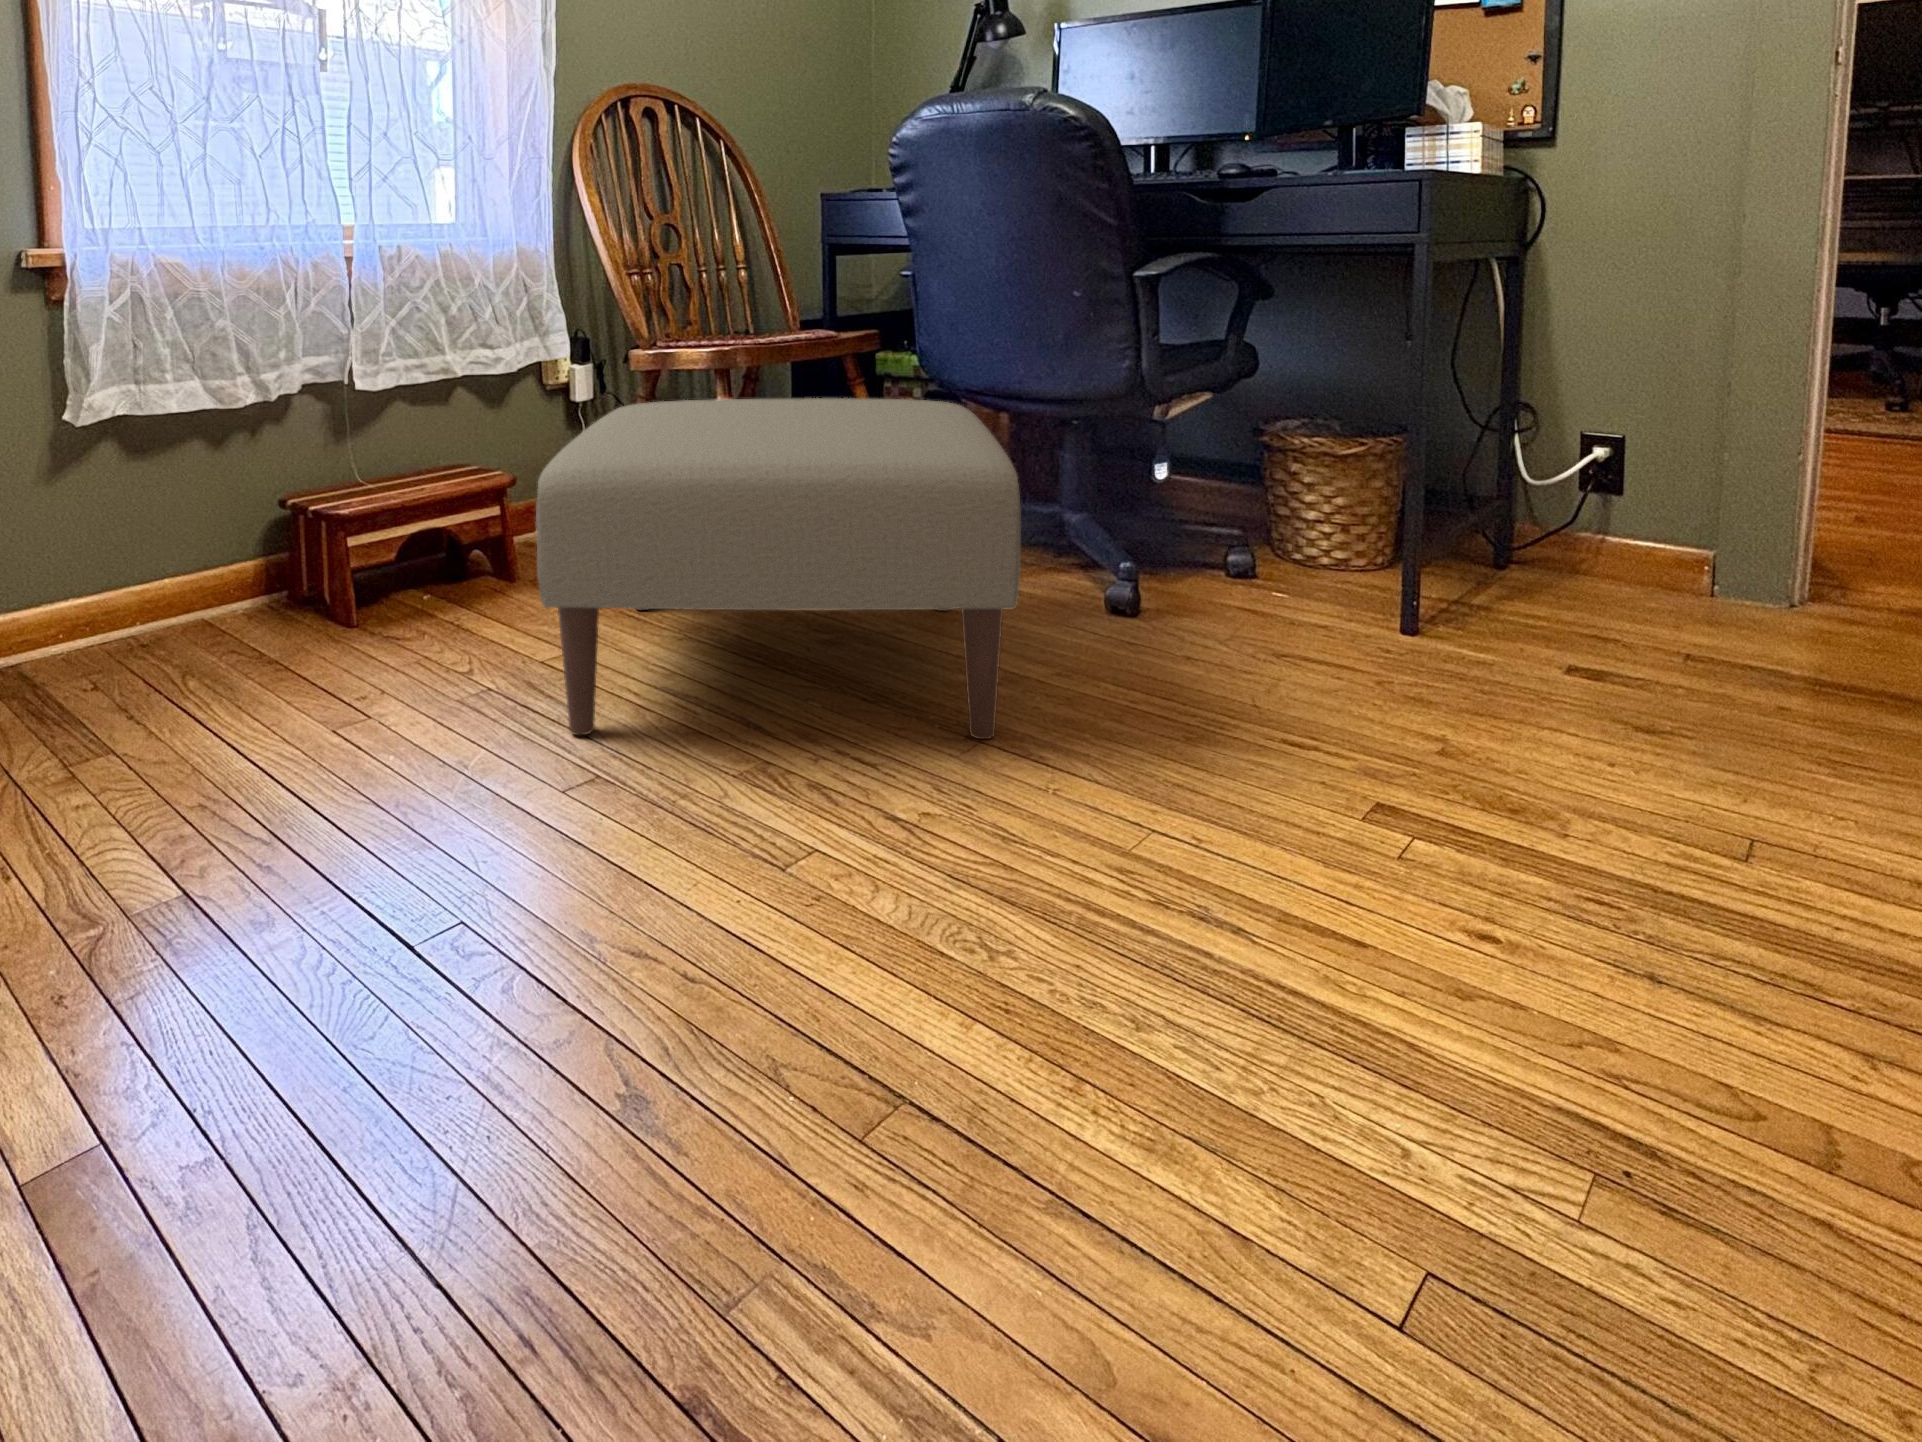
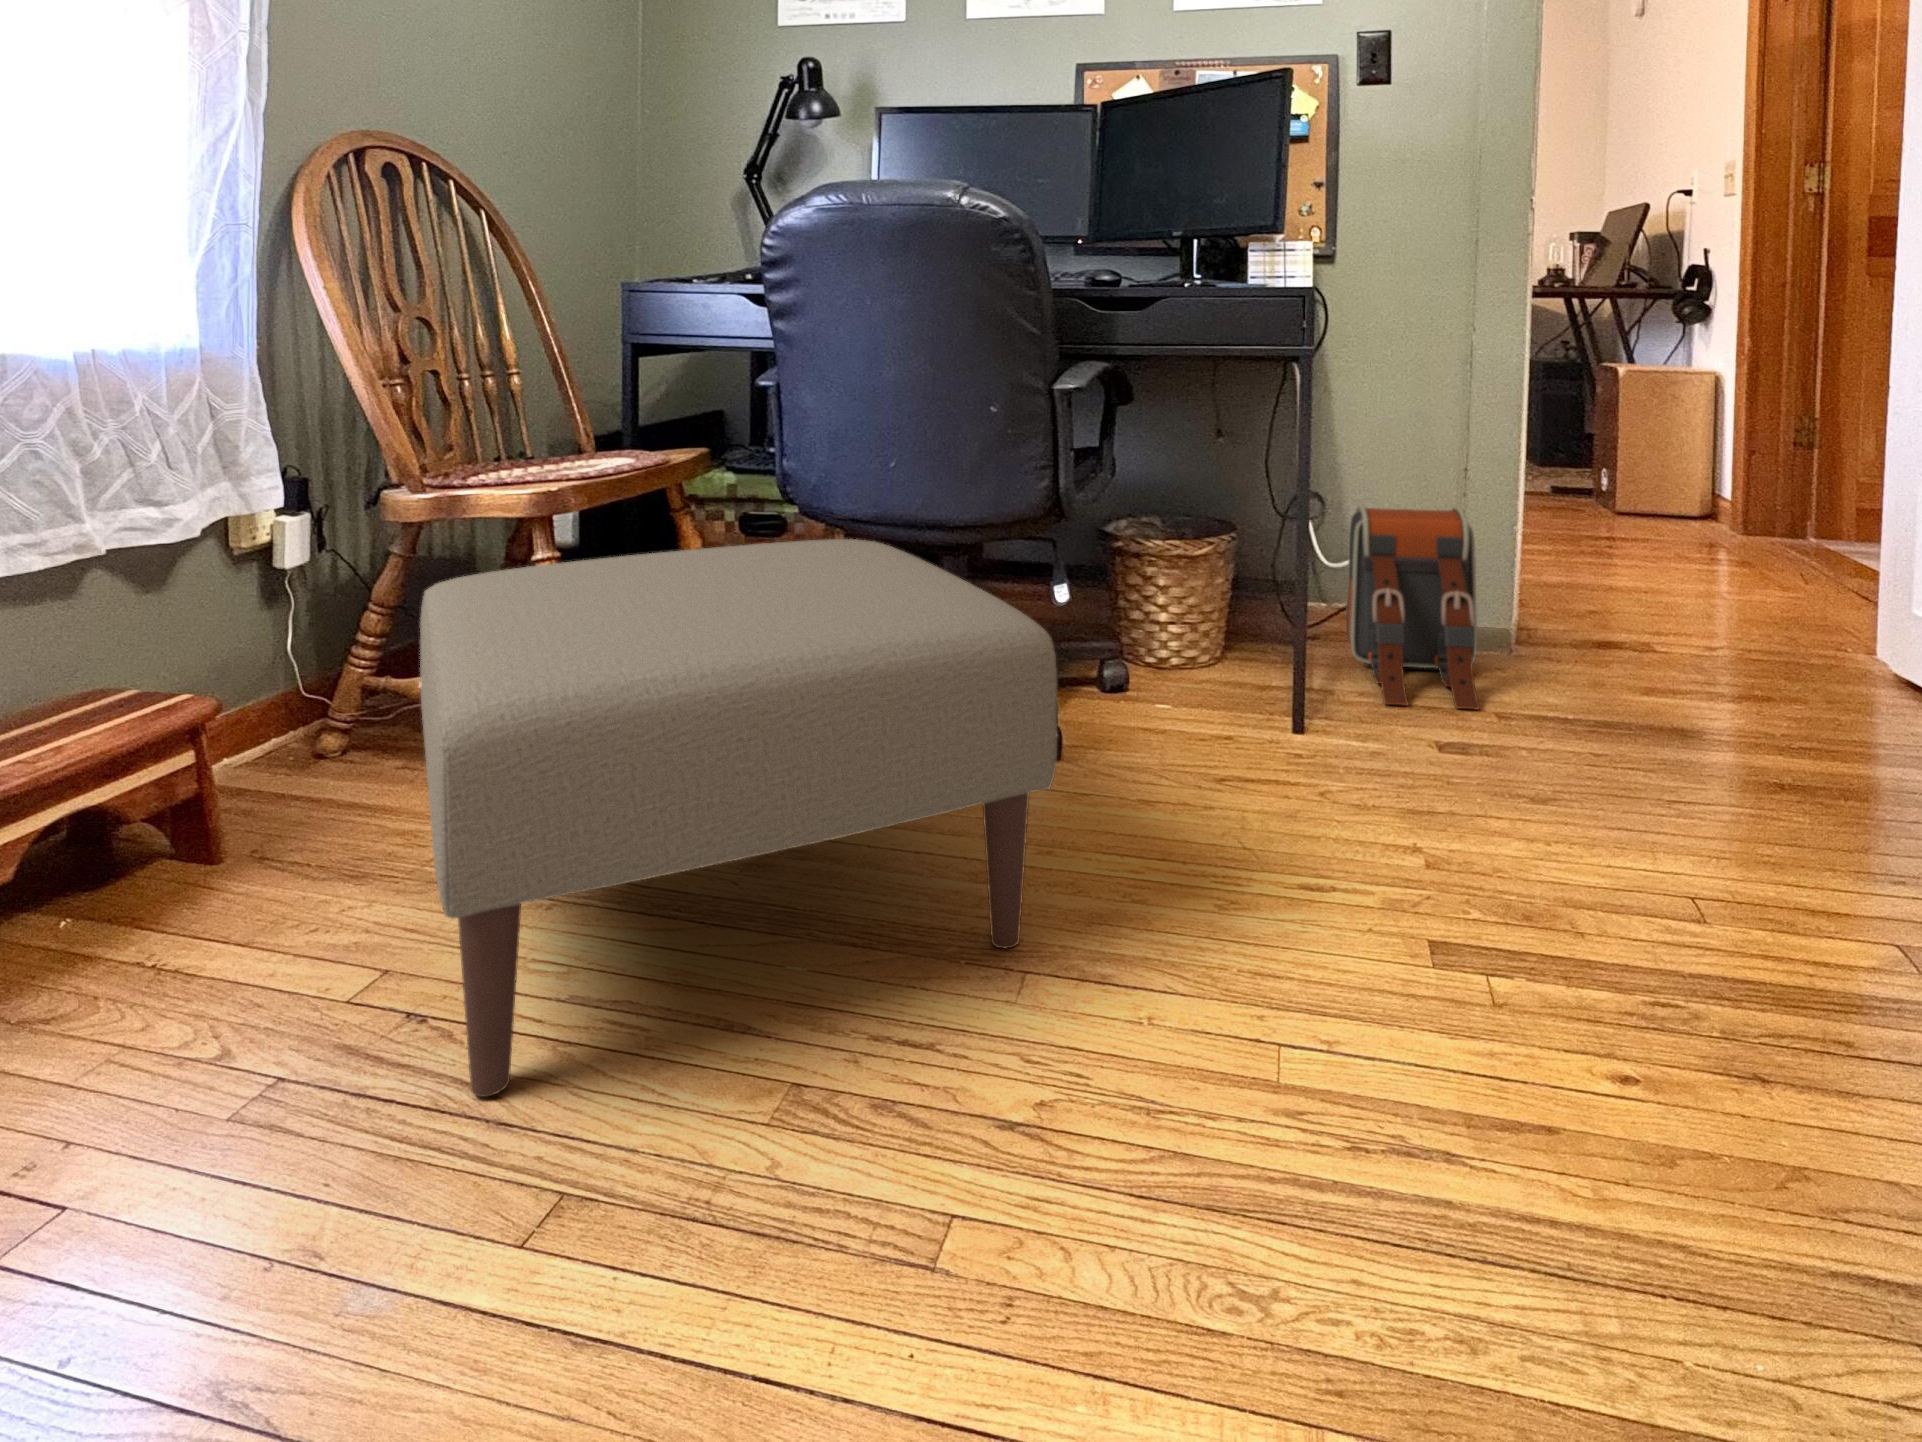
backpack: none [1537,416,1713,655] -> present [1346,504,1480,709]

